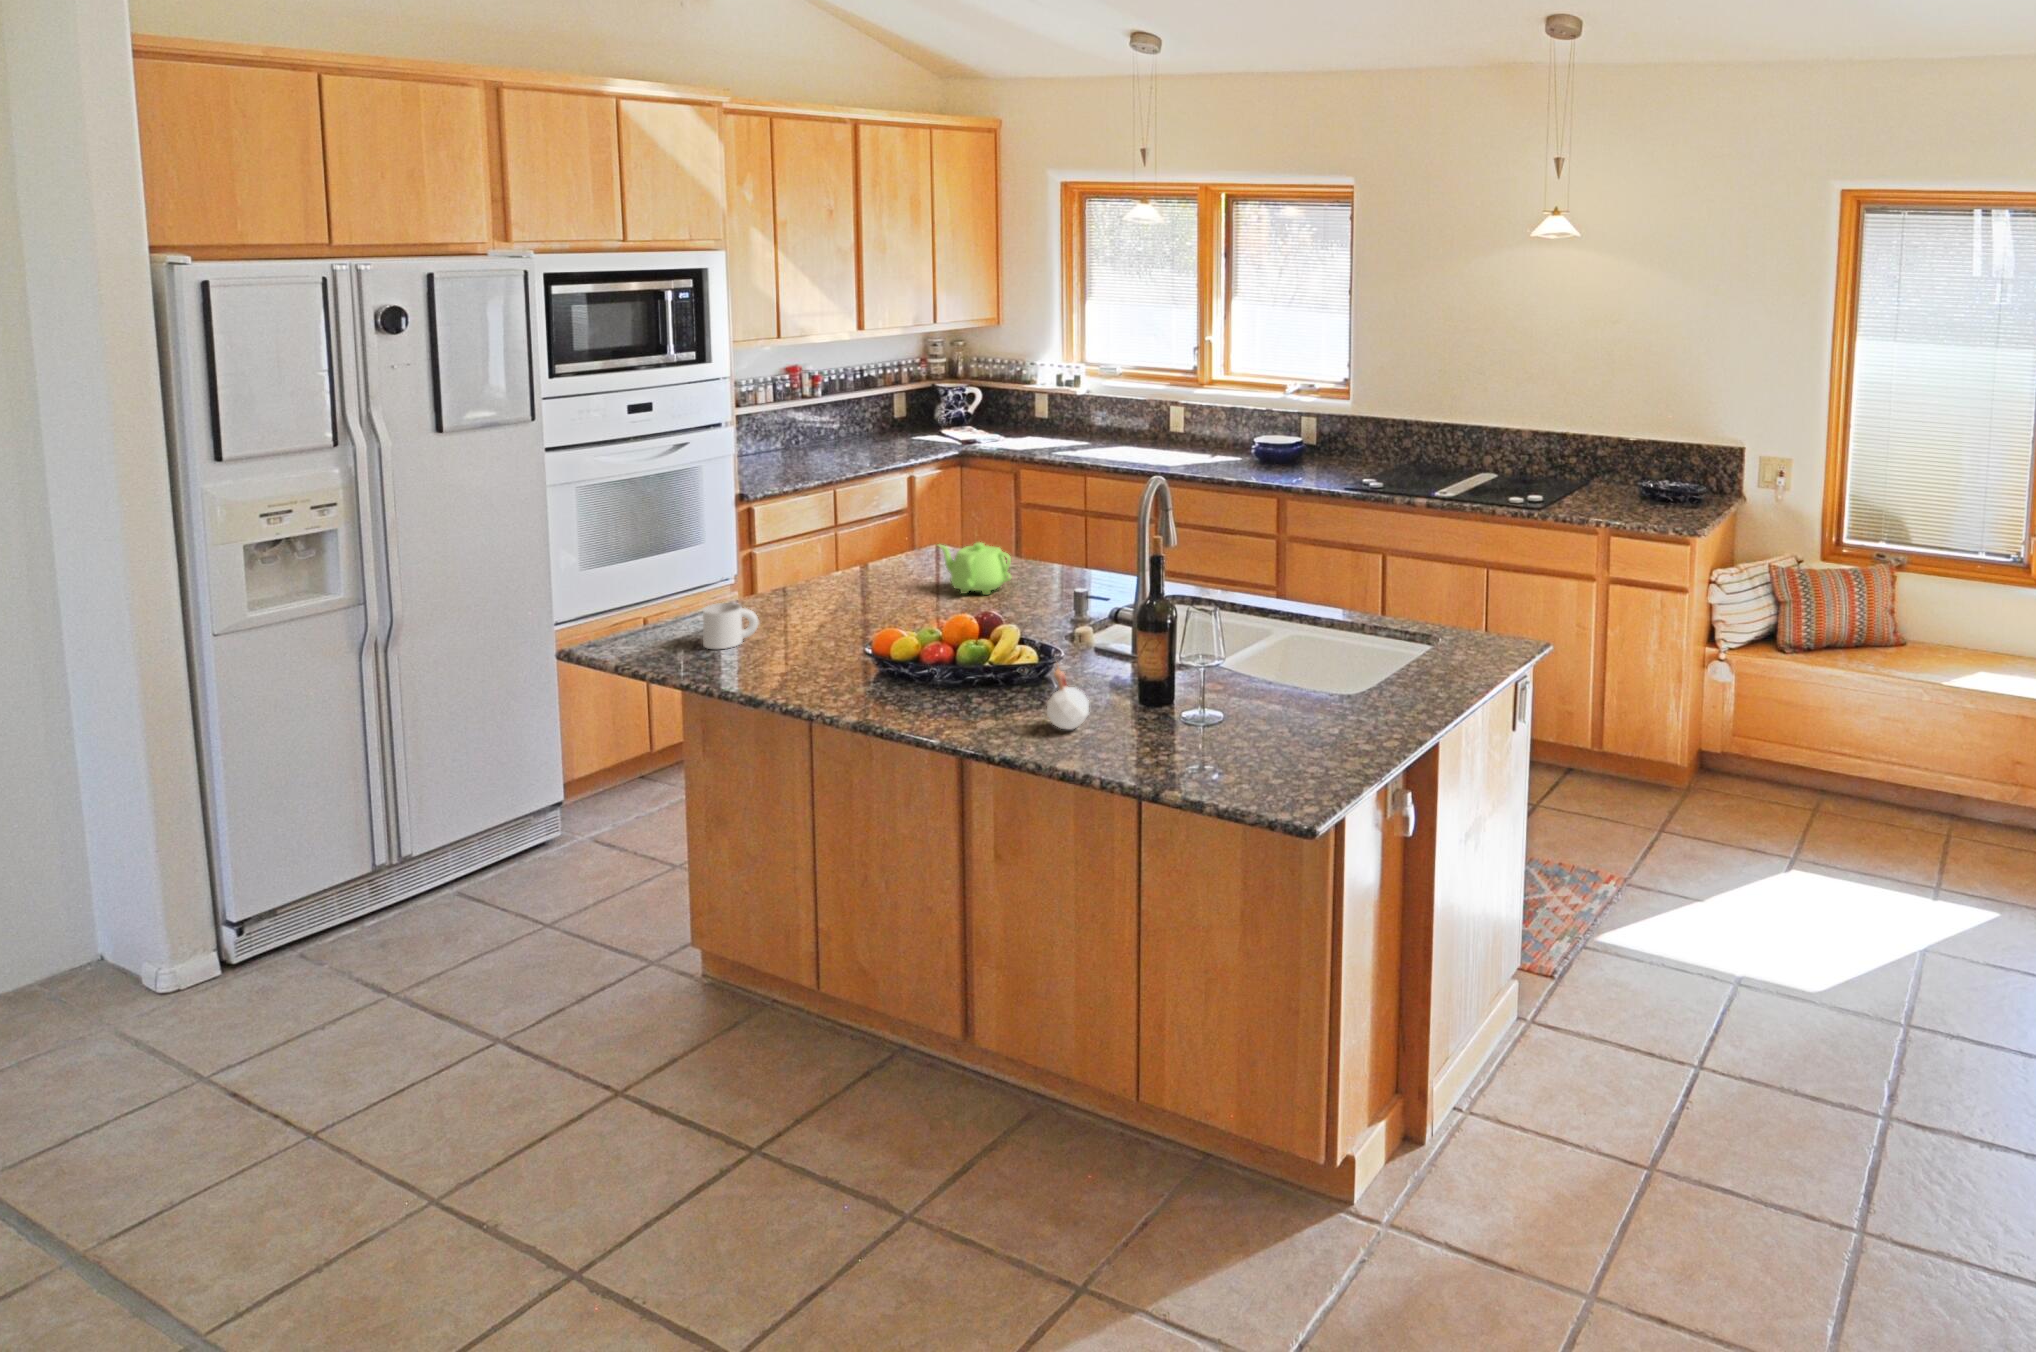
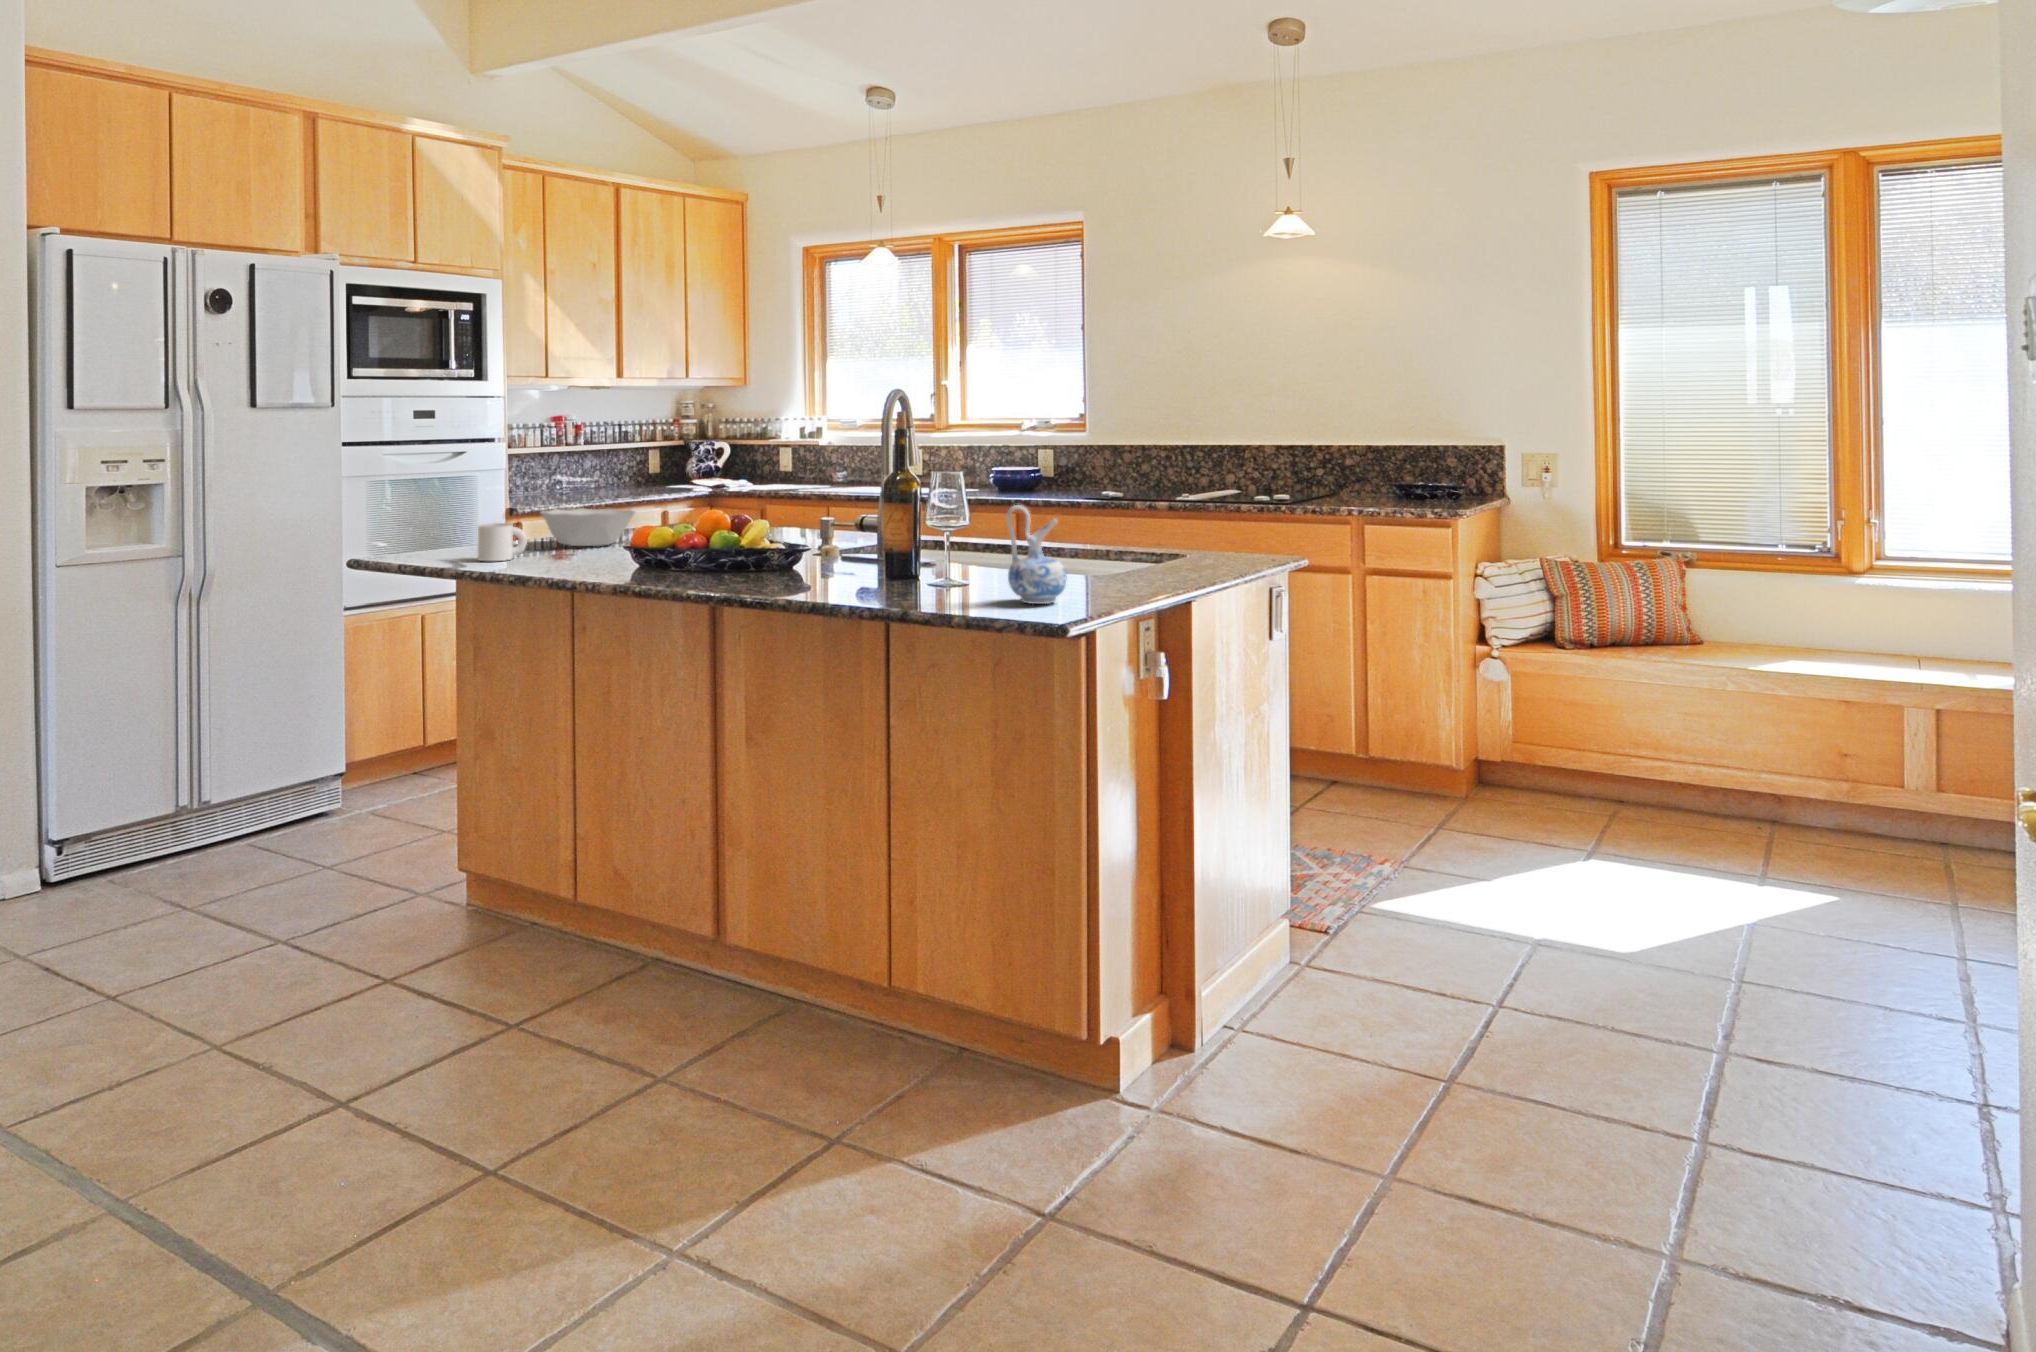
teapot: present [939,543,1011,595] -> none [688,492,758,539]
bowl: none [774,559,879,612] -> present [541,508,635,546]
candle: present [1047,668,1089,729] -> none [797,518,837,589]
ceramic pitcher: none [1262,671,1320,770] -> present [1007,505,1067,604]

